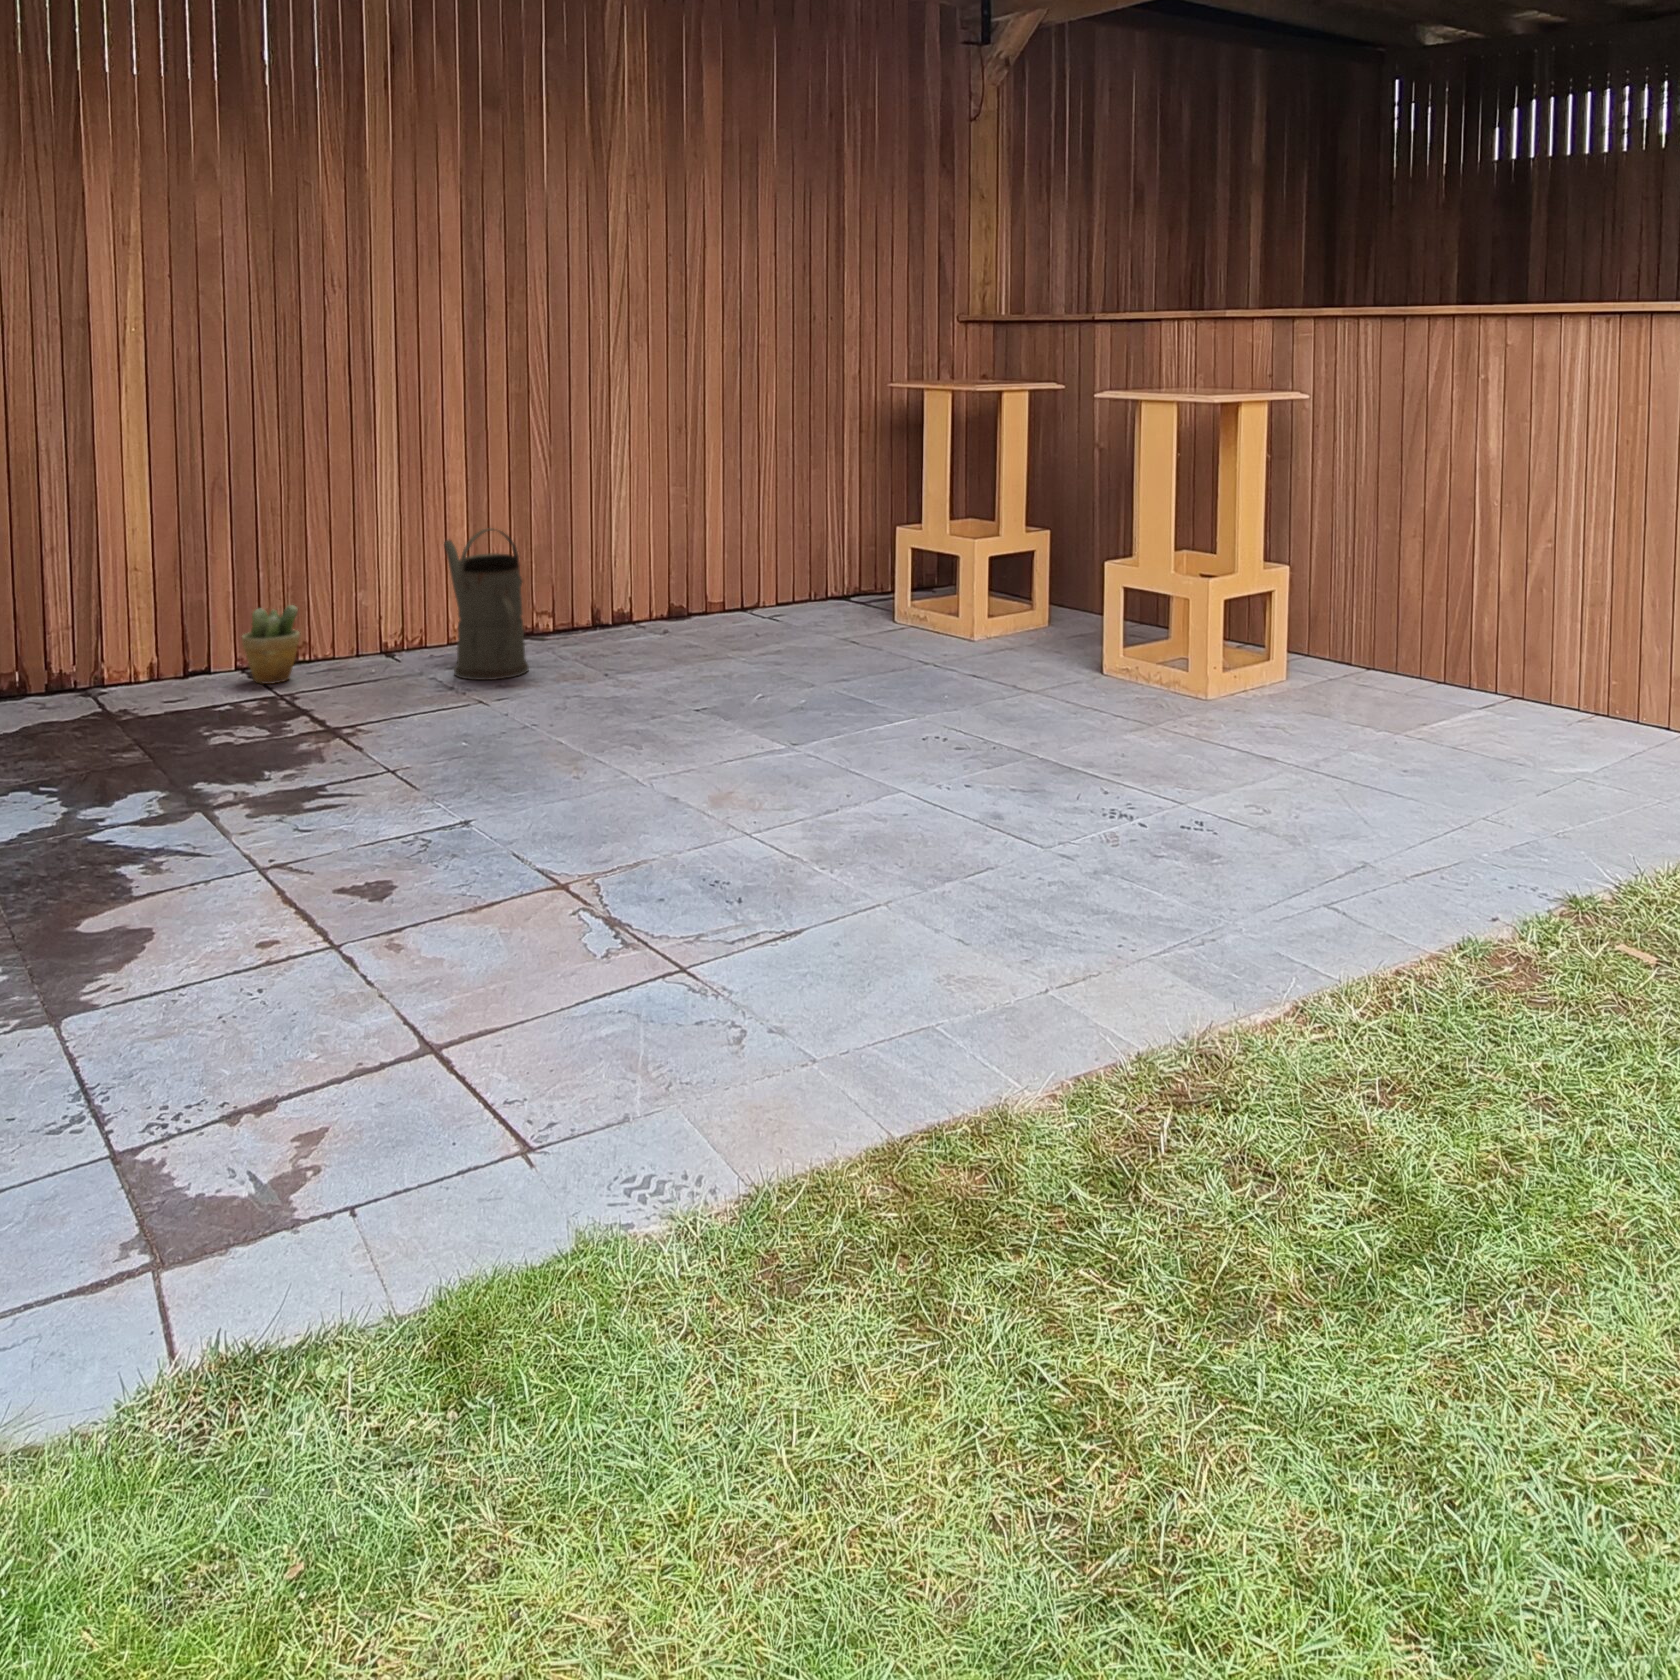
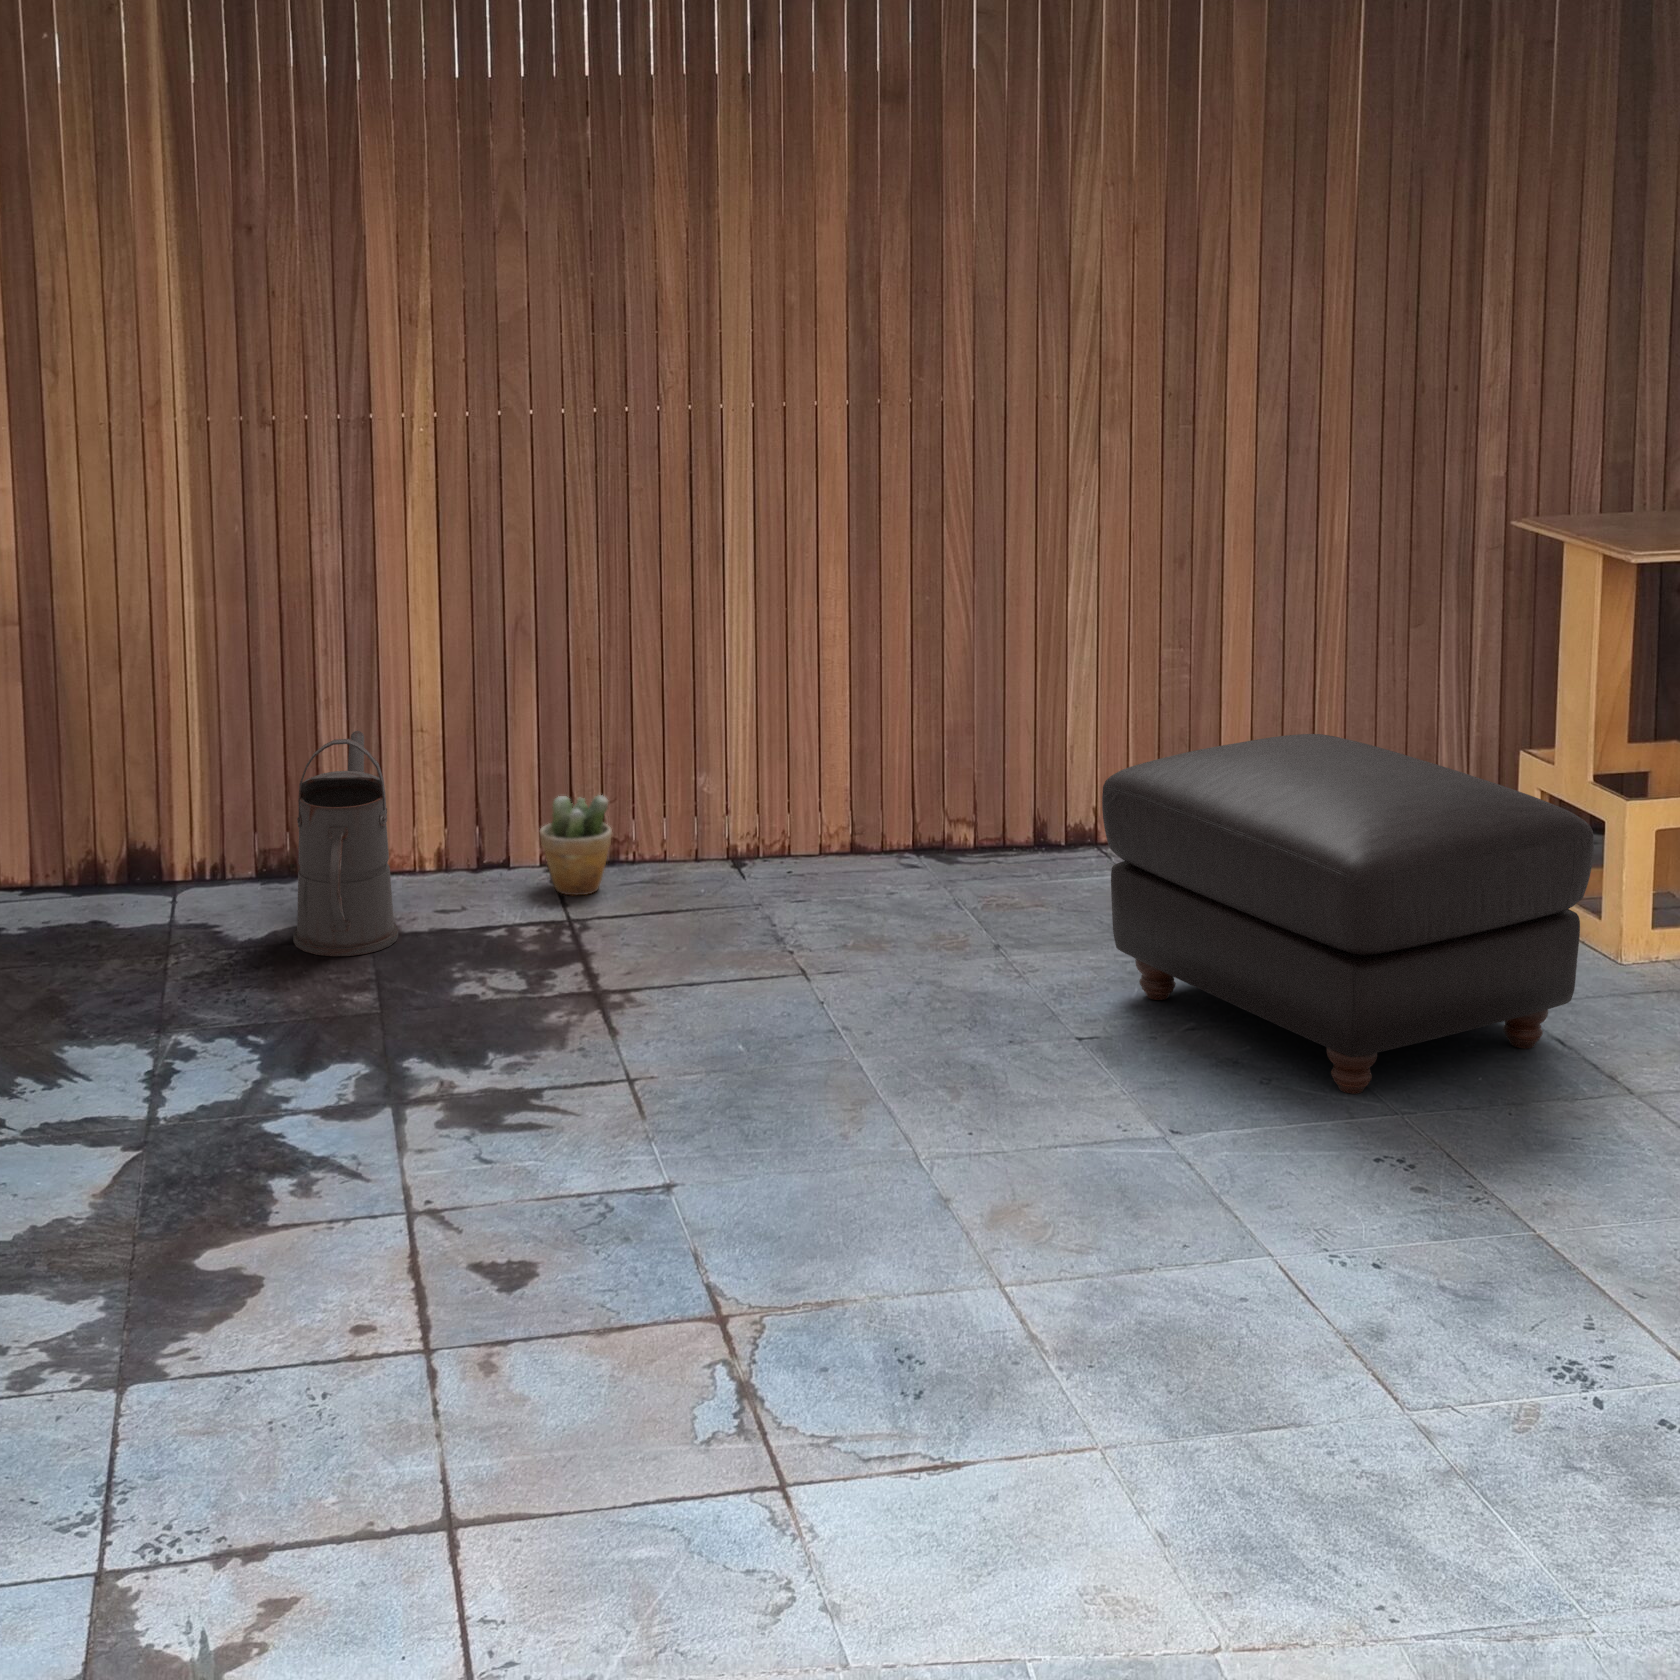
ottoman: none [687,505,995,711] -> present [1102,734,1594,1094]
watering can: present [444,528,529,680] -> present [293,731,398,956]

